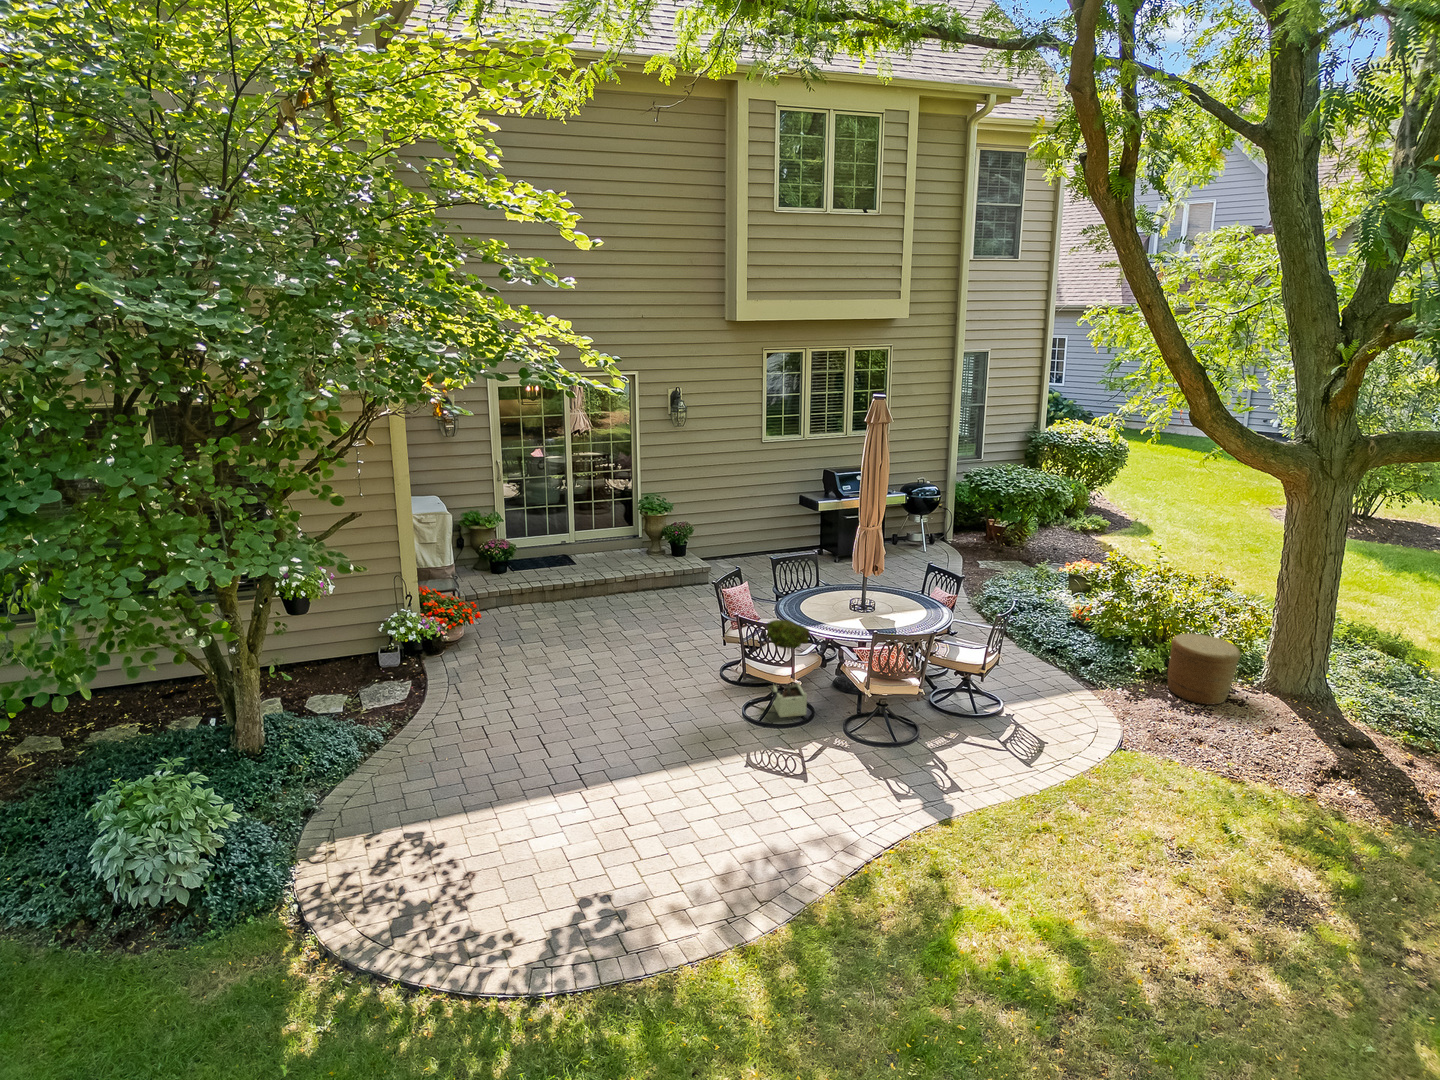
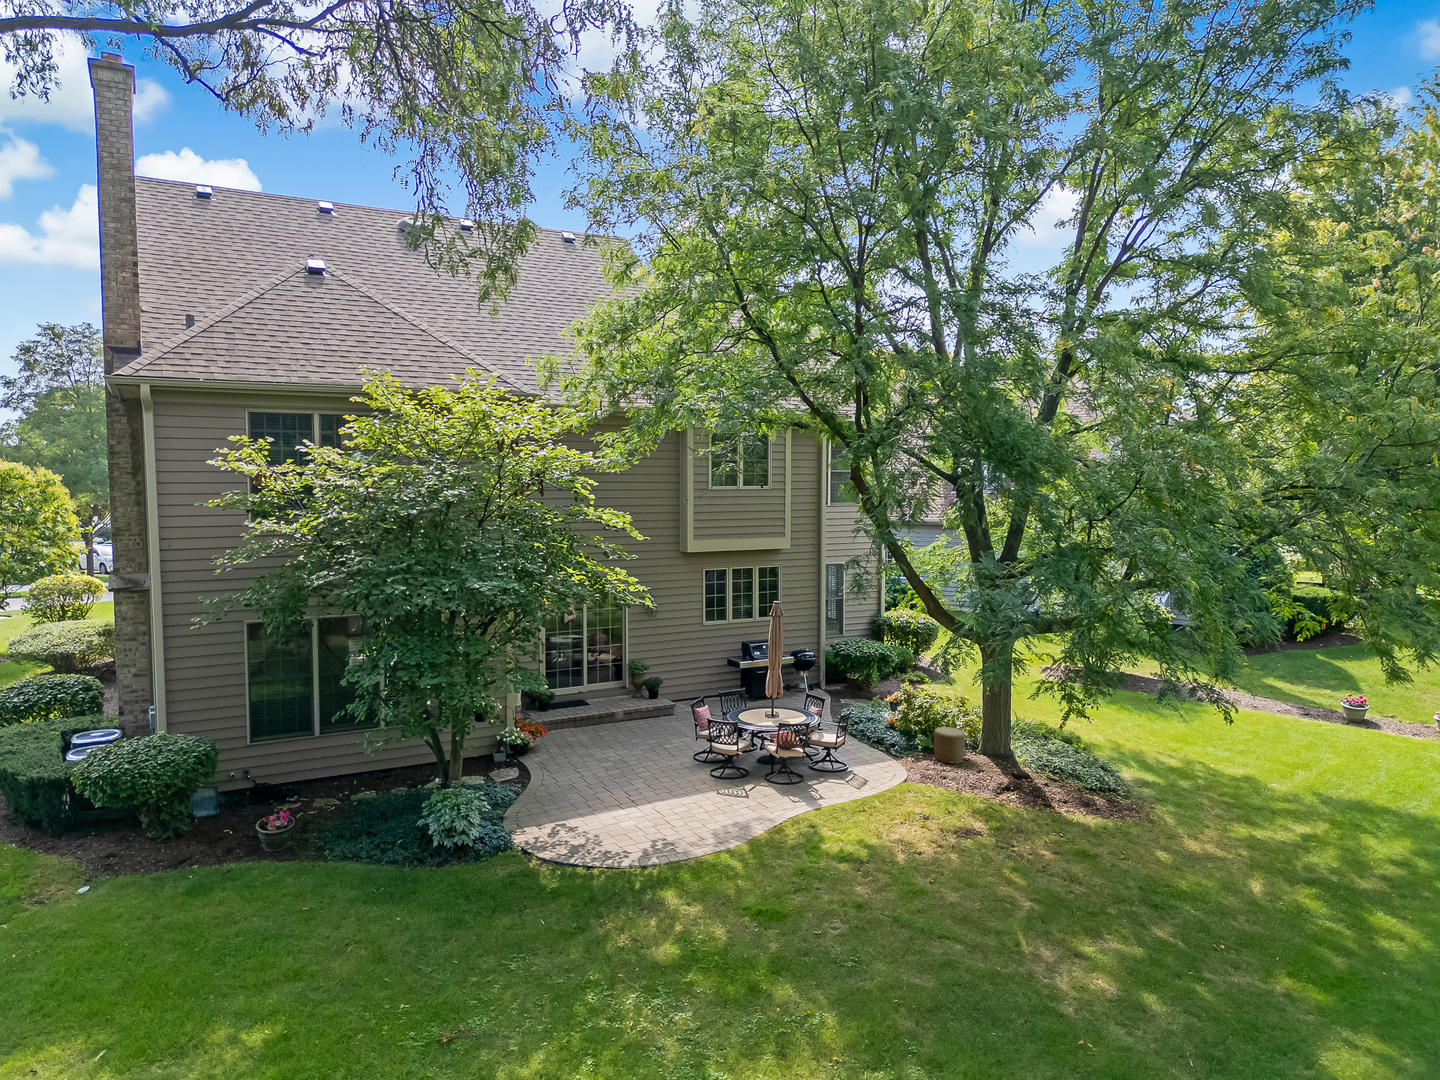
potted tree: present [766,620,810,717] -> none [722,720,746,775]

